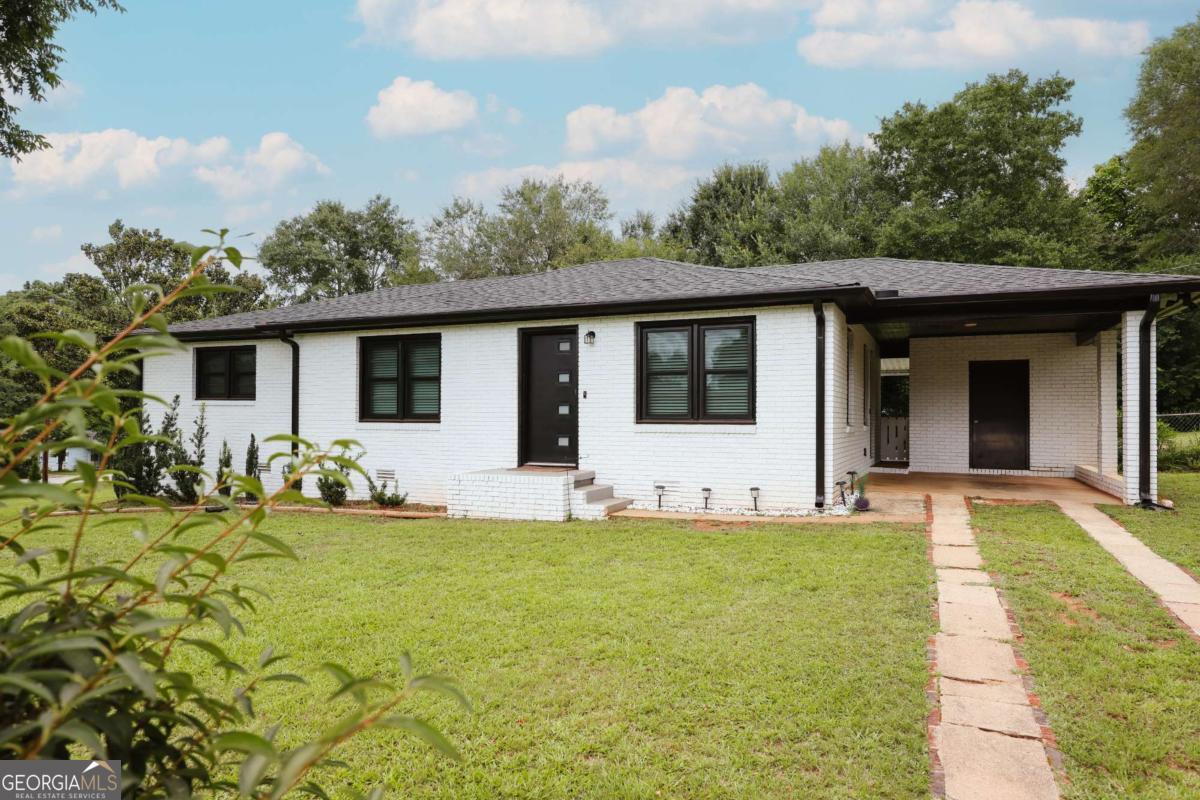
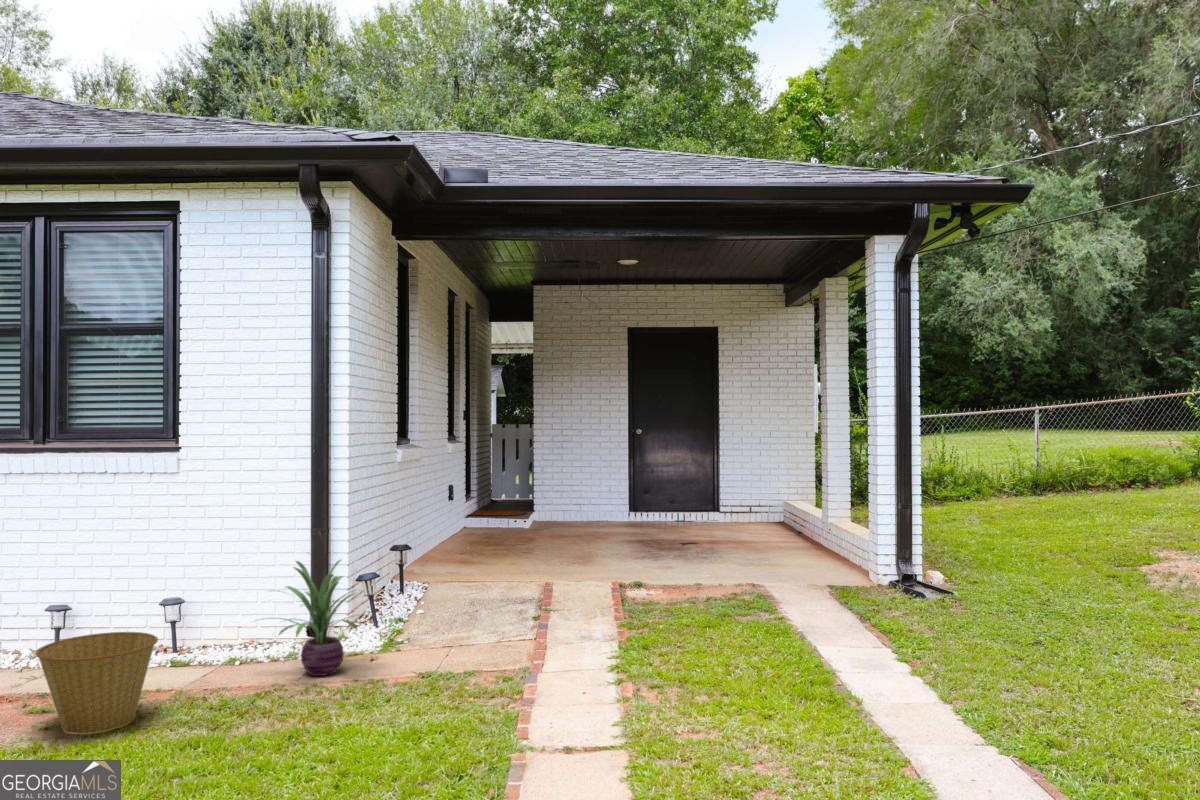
basket: none [778,487,815,516] -> present [36,632,158,734]

